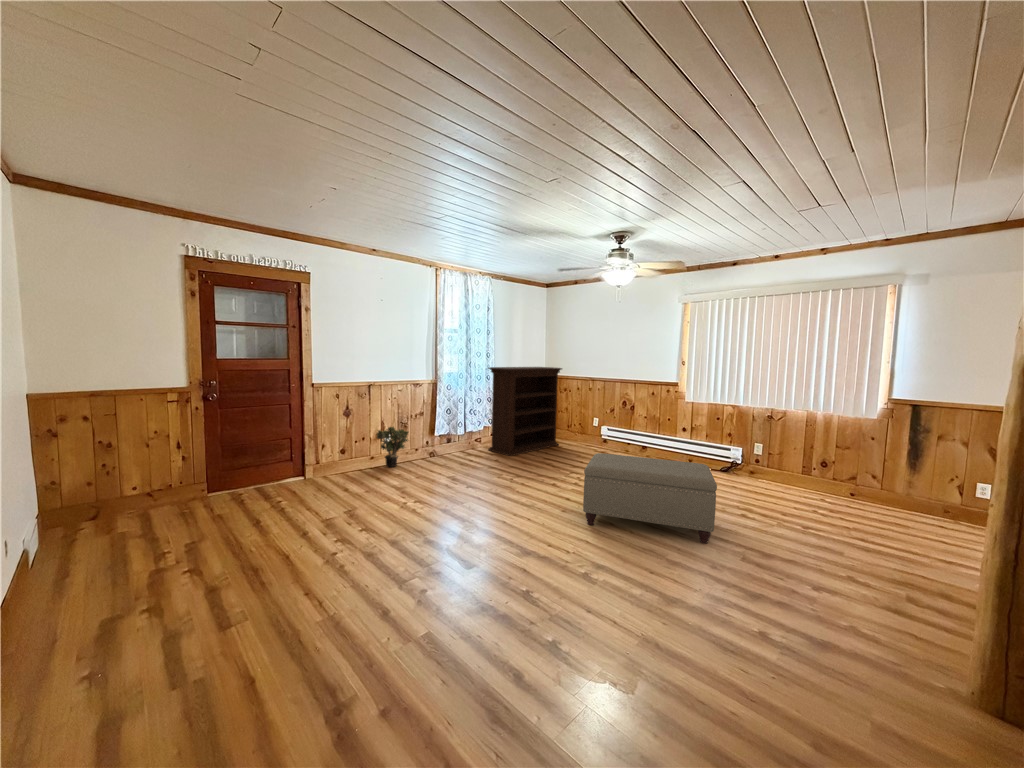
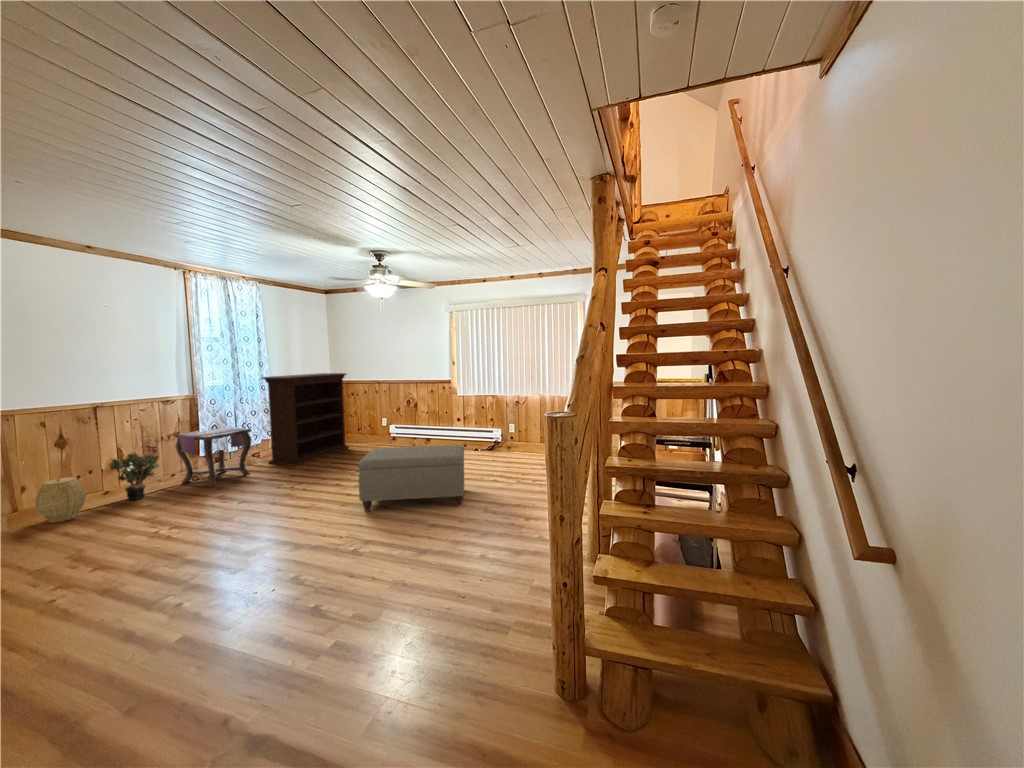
side table: none [420,411,478,465] -> present [175,427,251,486]
woven basket: none [330,441,360,477] -> present [35,477,86,523]

